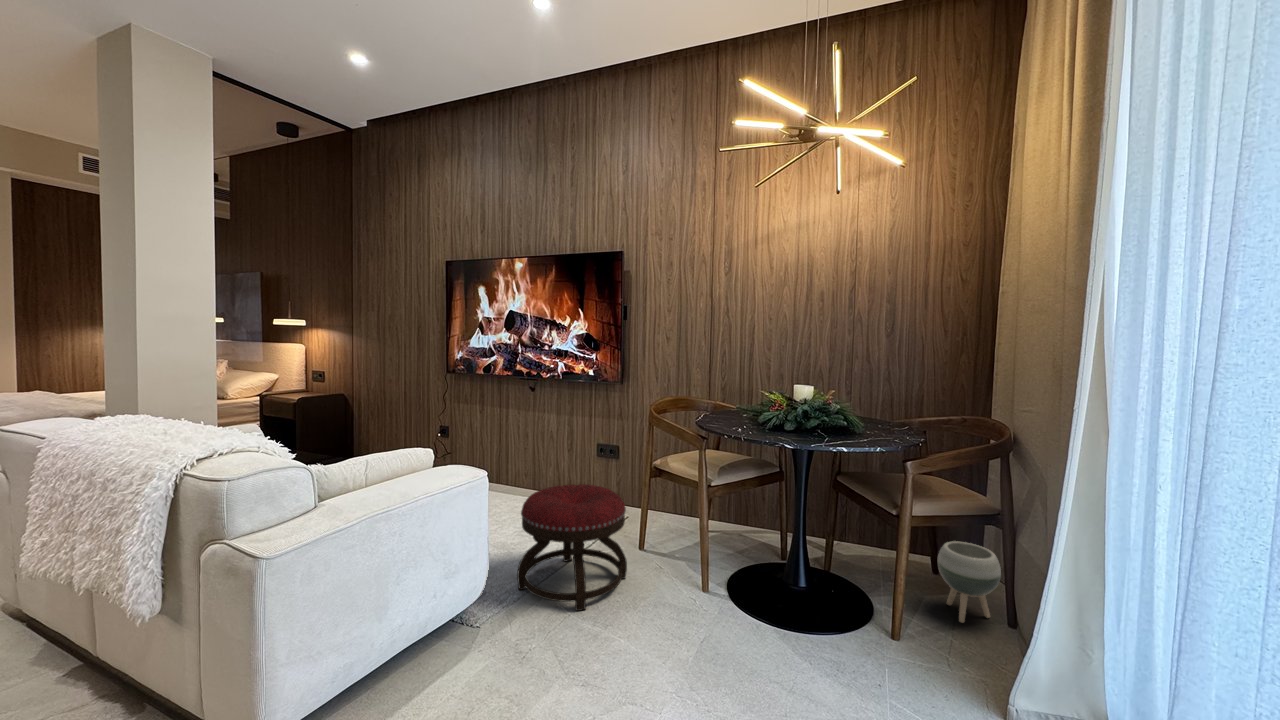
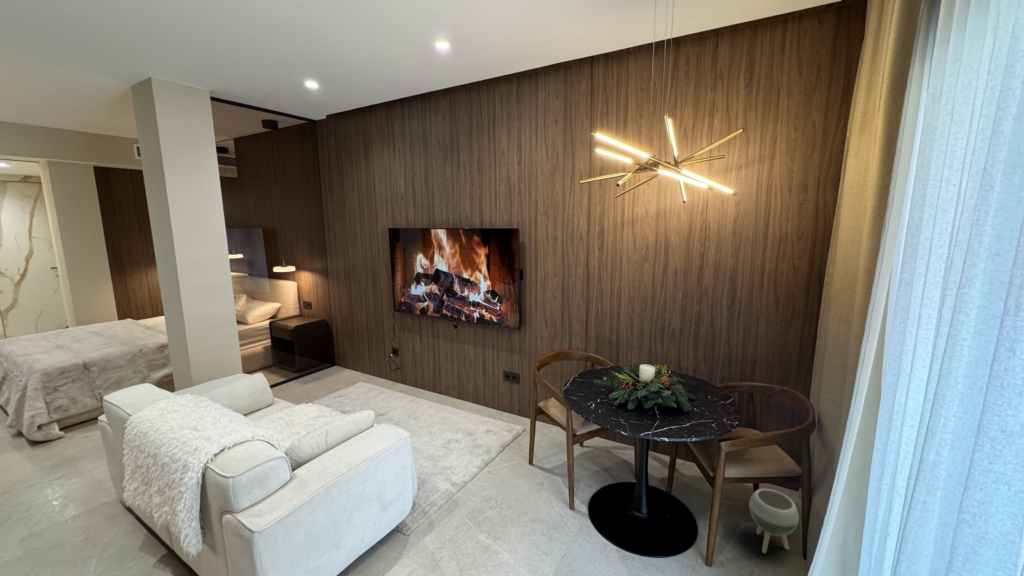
ottoman: present [517,484,627,611] -> none [437,423,515,523]

